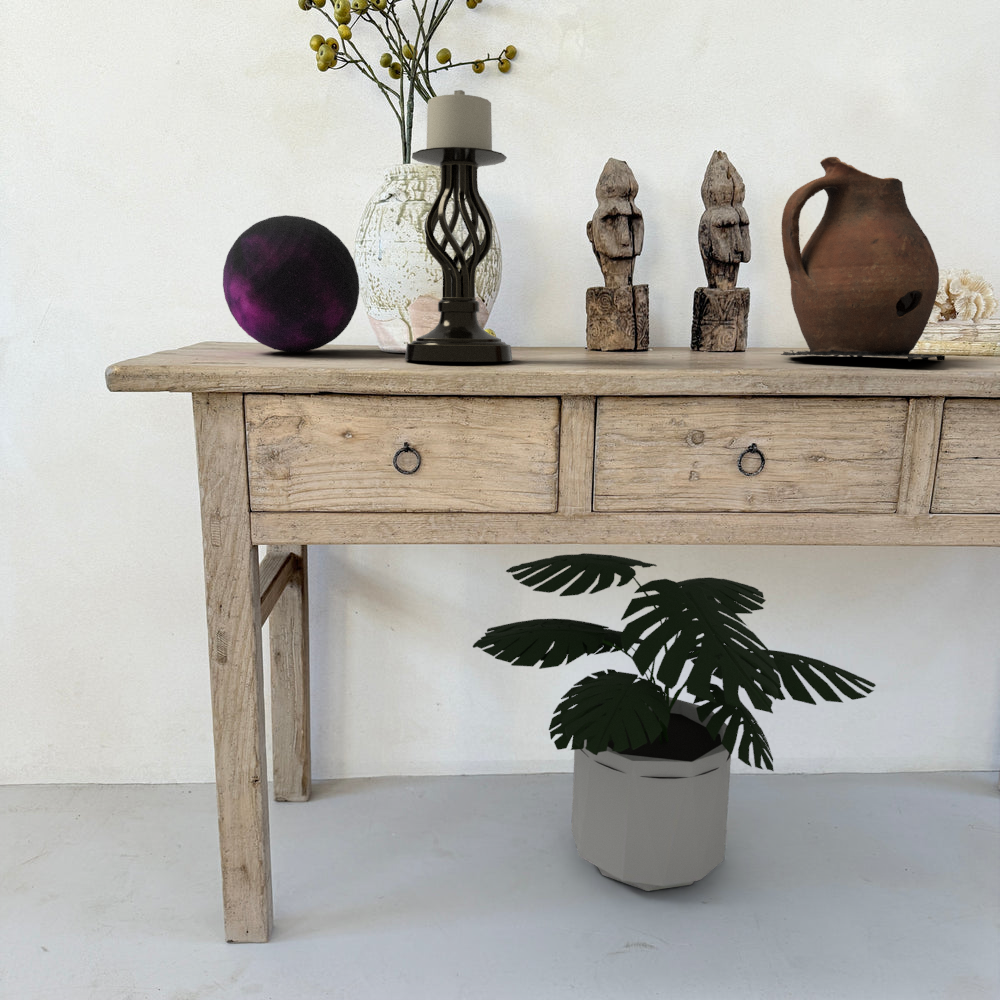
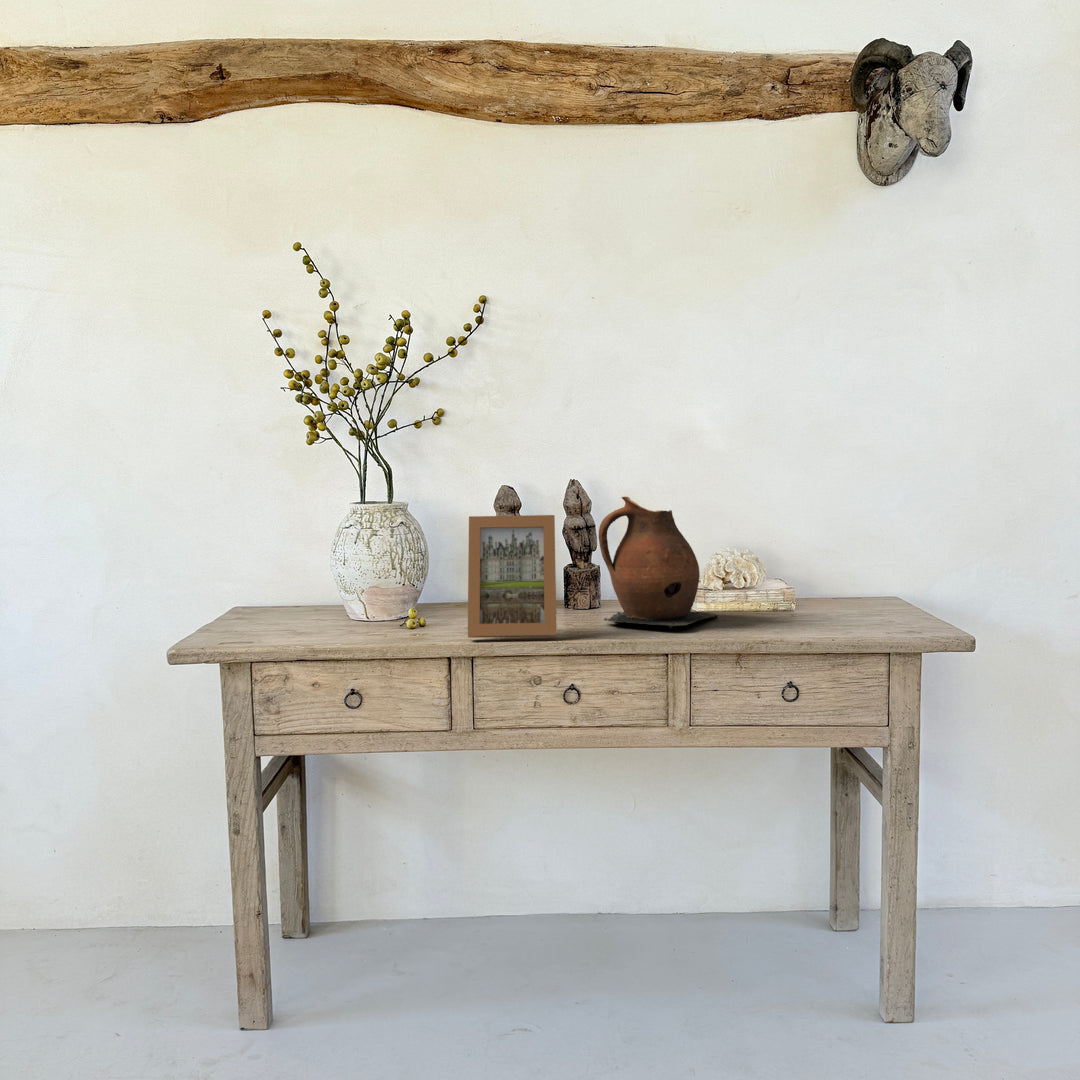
candle holder: present [405,90,512,362] -> none [357,471,426,637]
picture frame: none [588,169,740,366] -> present [468,515,557,638]
decorative orb: present [223,215,359,352] -> none [244,537,333,623]
potted plant: present [473,553,876,891] -> none [417,751,690,998]

